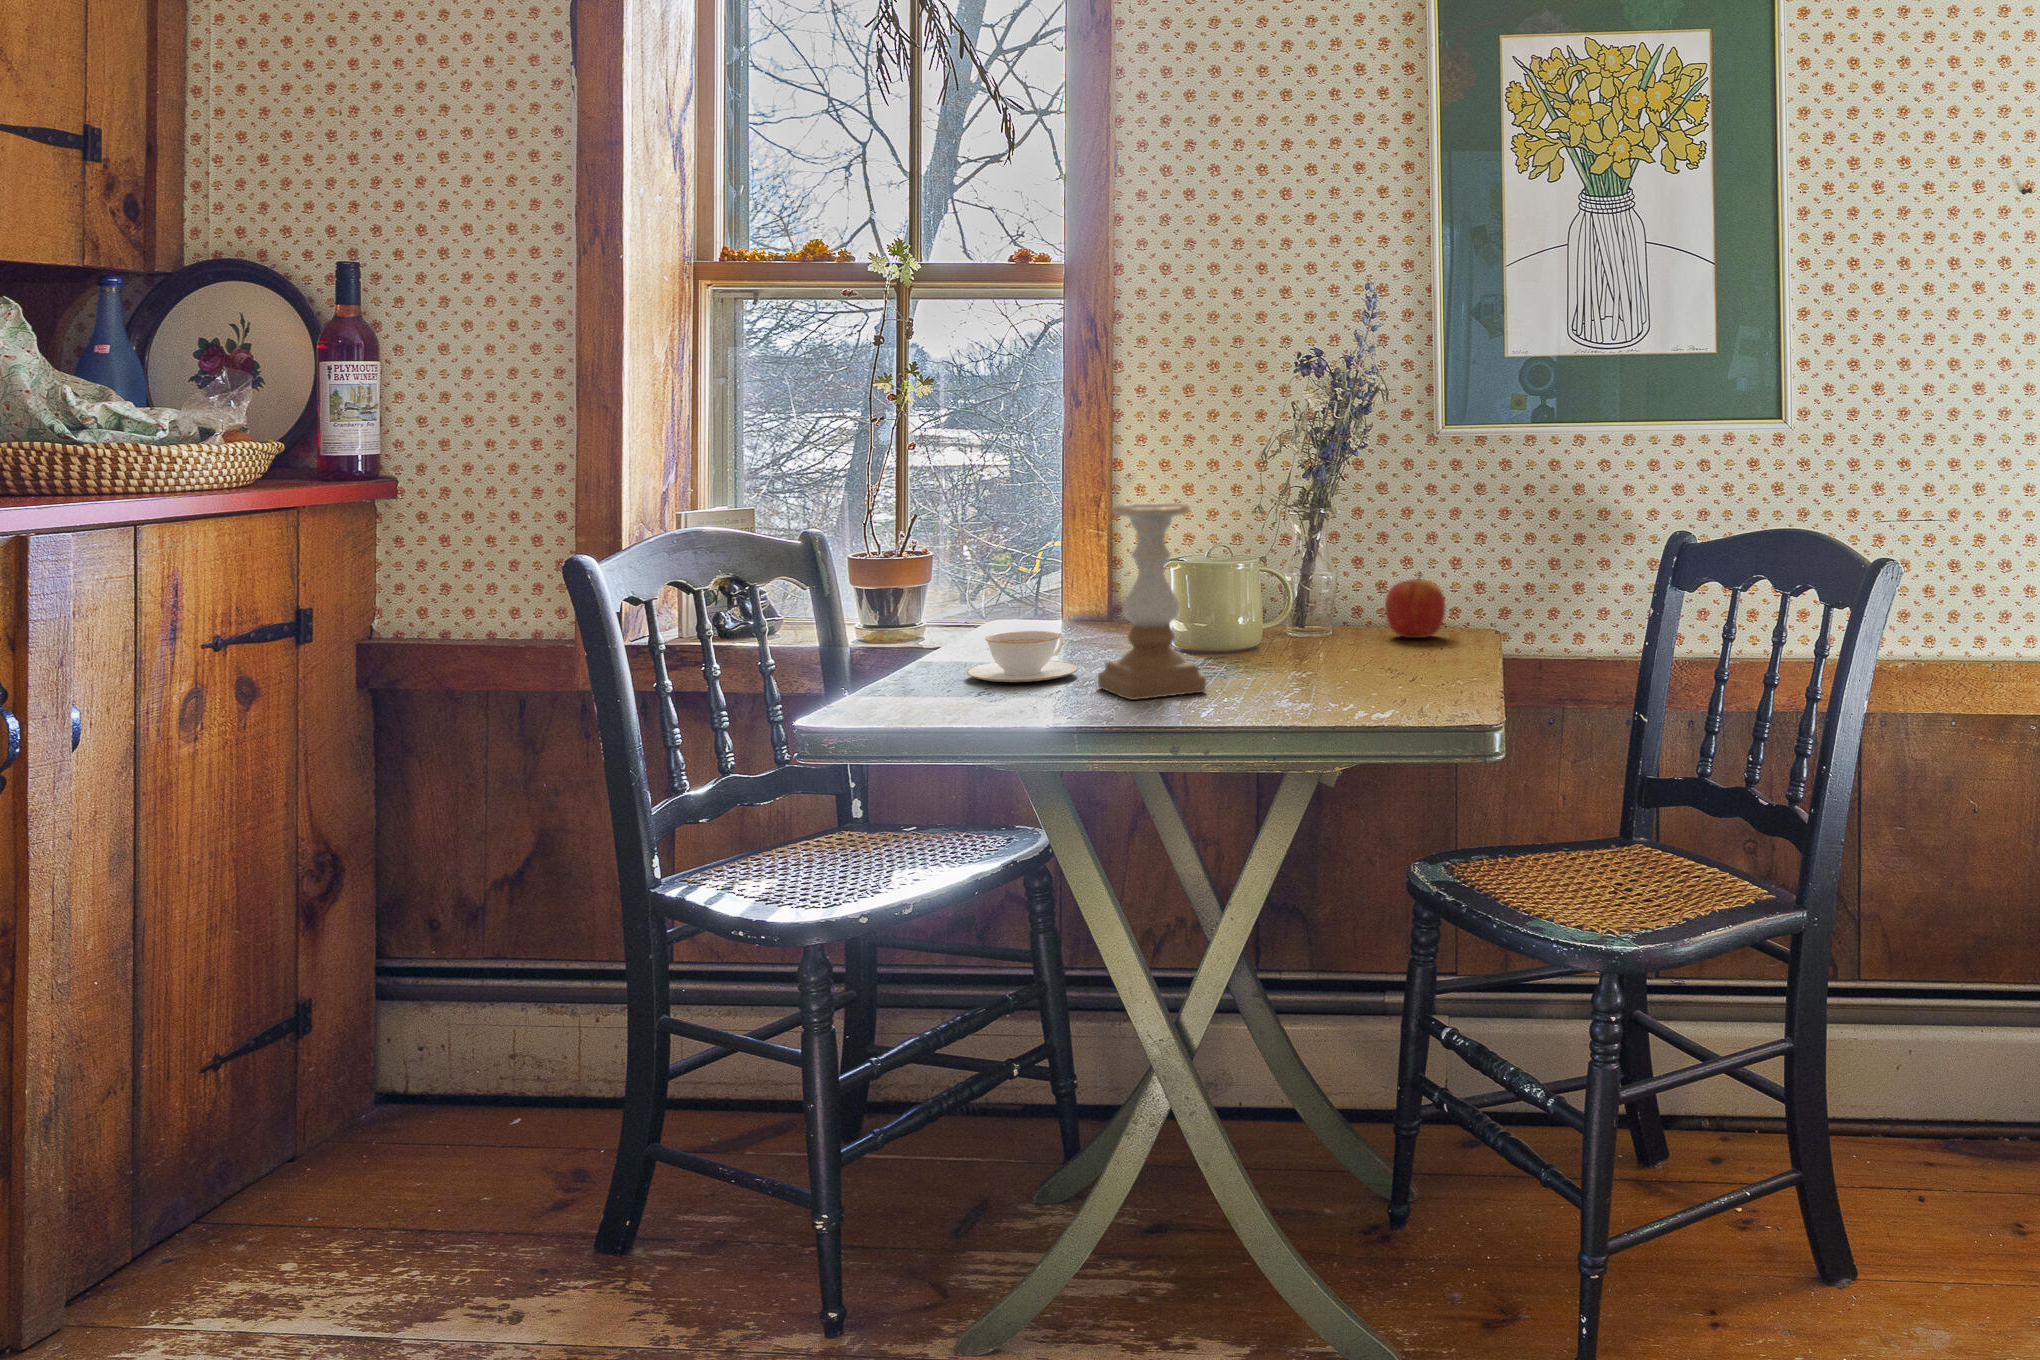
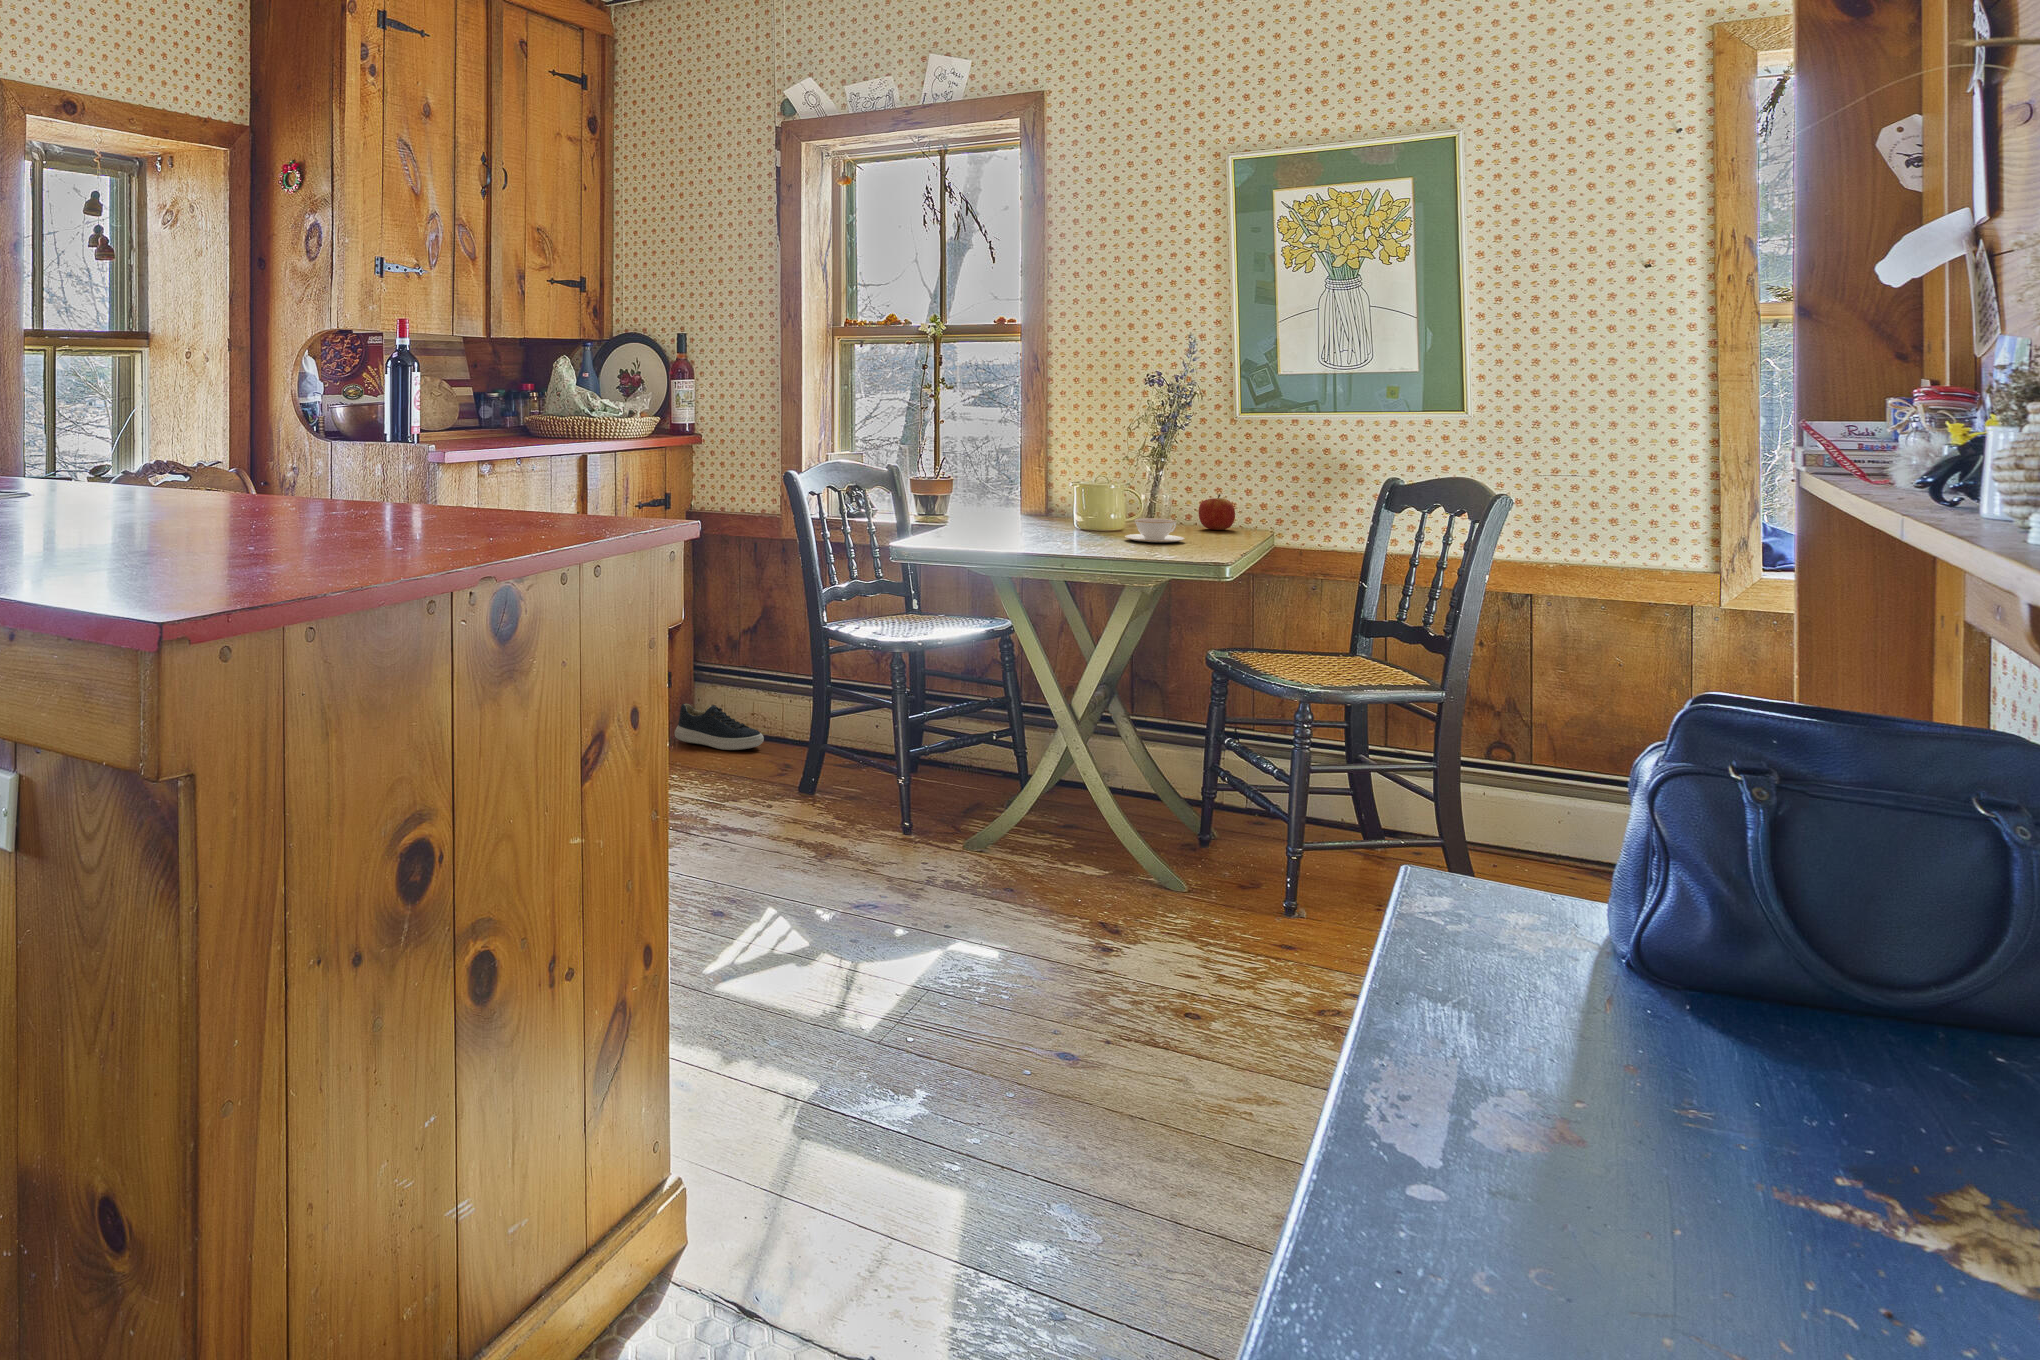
candle holder: present [1098,503,1206,700] -> none [1025,449,1078,540]
teacup: present [967,631,1078,682] -> present [1124,518,1185,542]
shoe: none [305,1079,523,1182] -> present [675,704,764,750]

